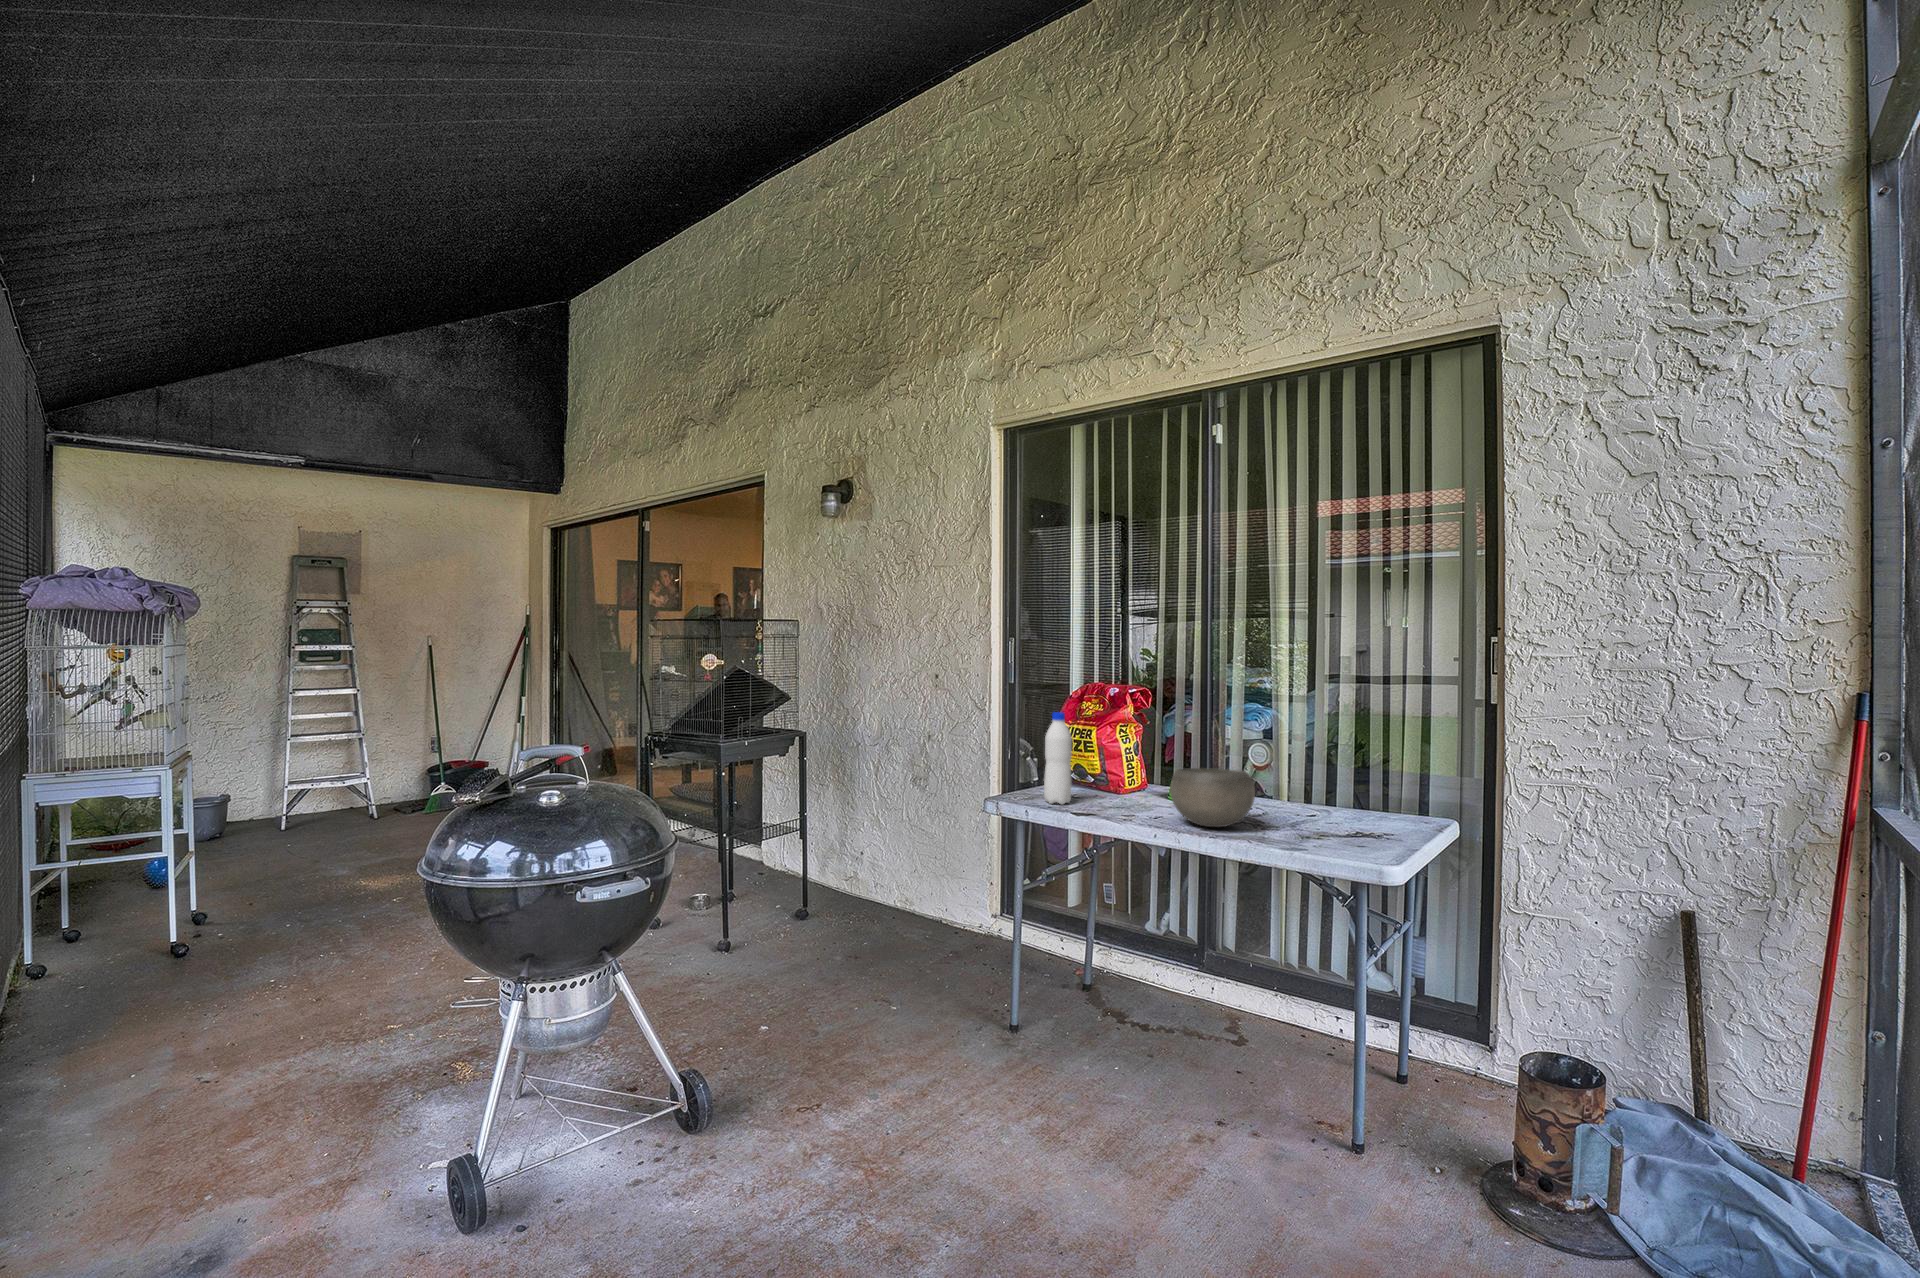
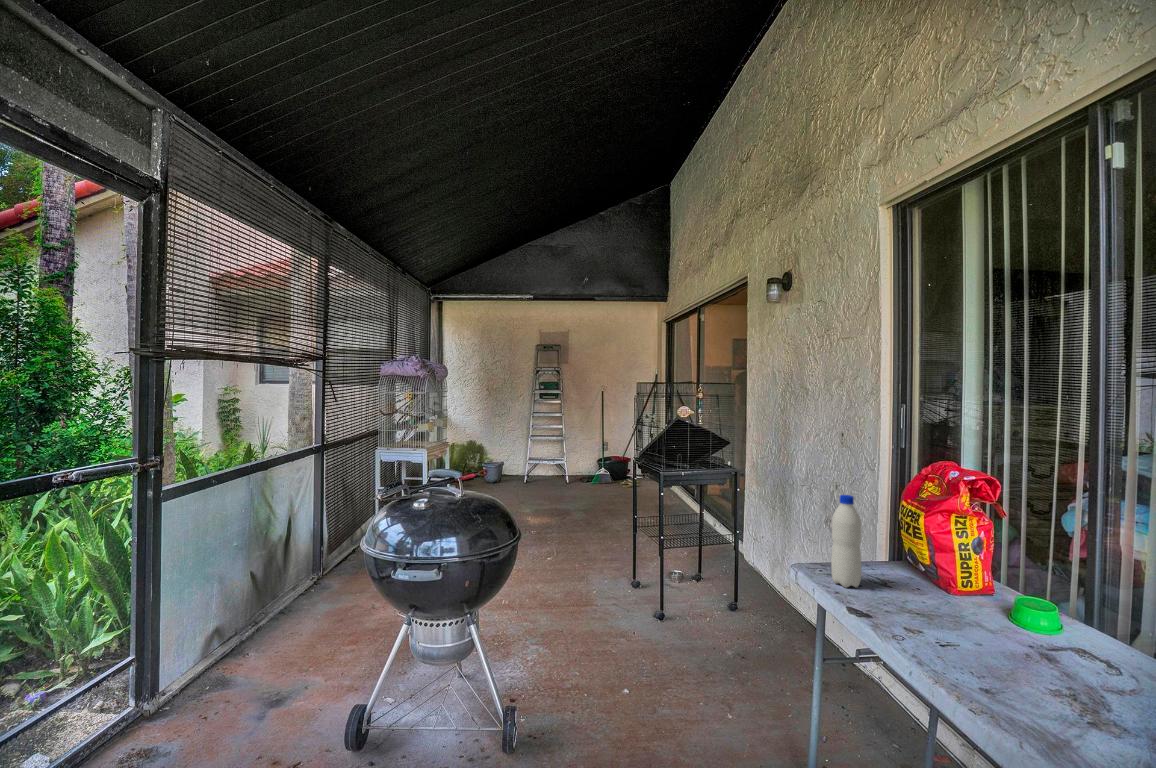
bowl: present [1170,768,1255,827] -> none [928,587,1056,679]

